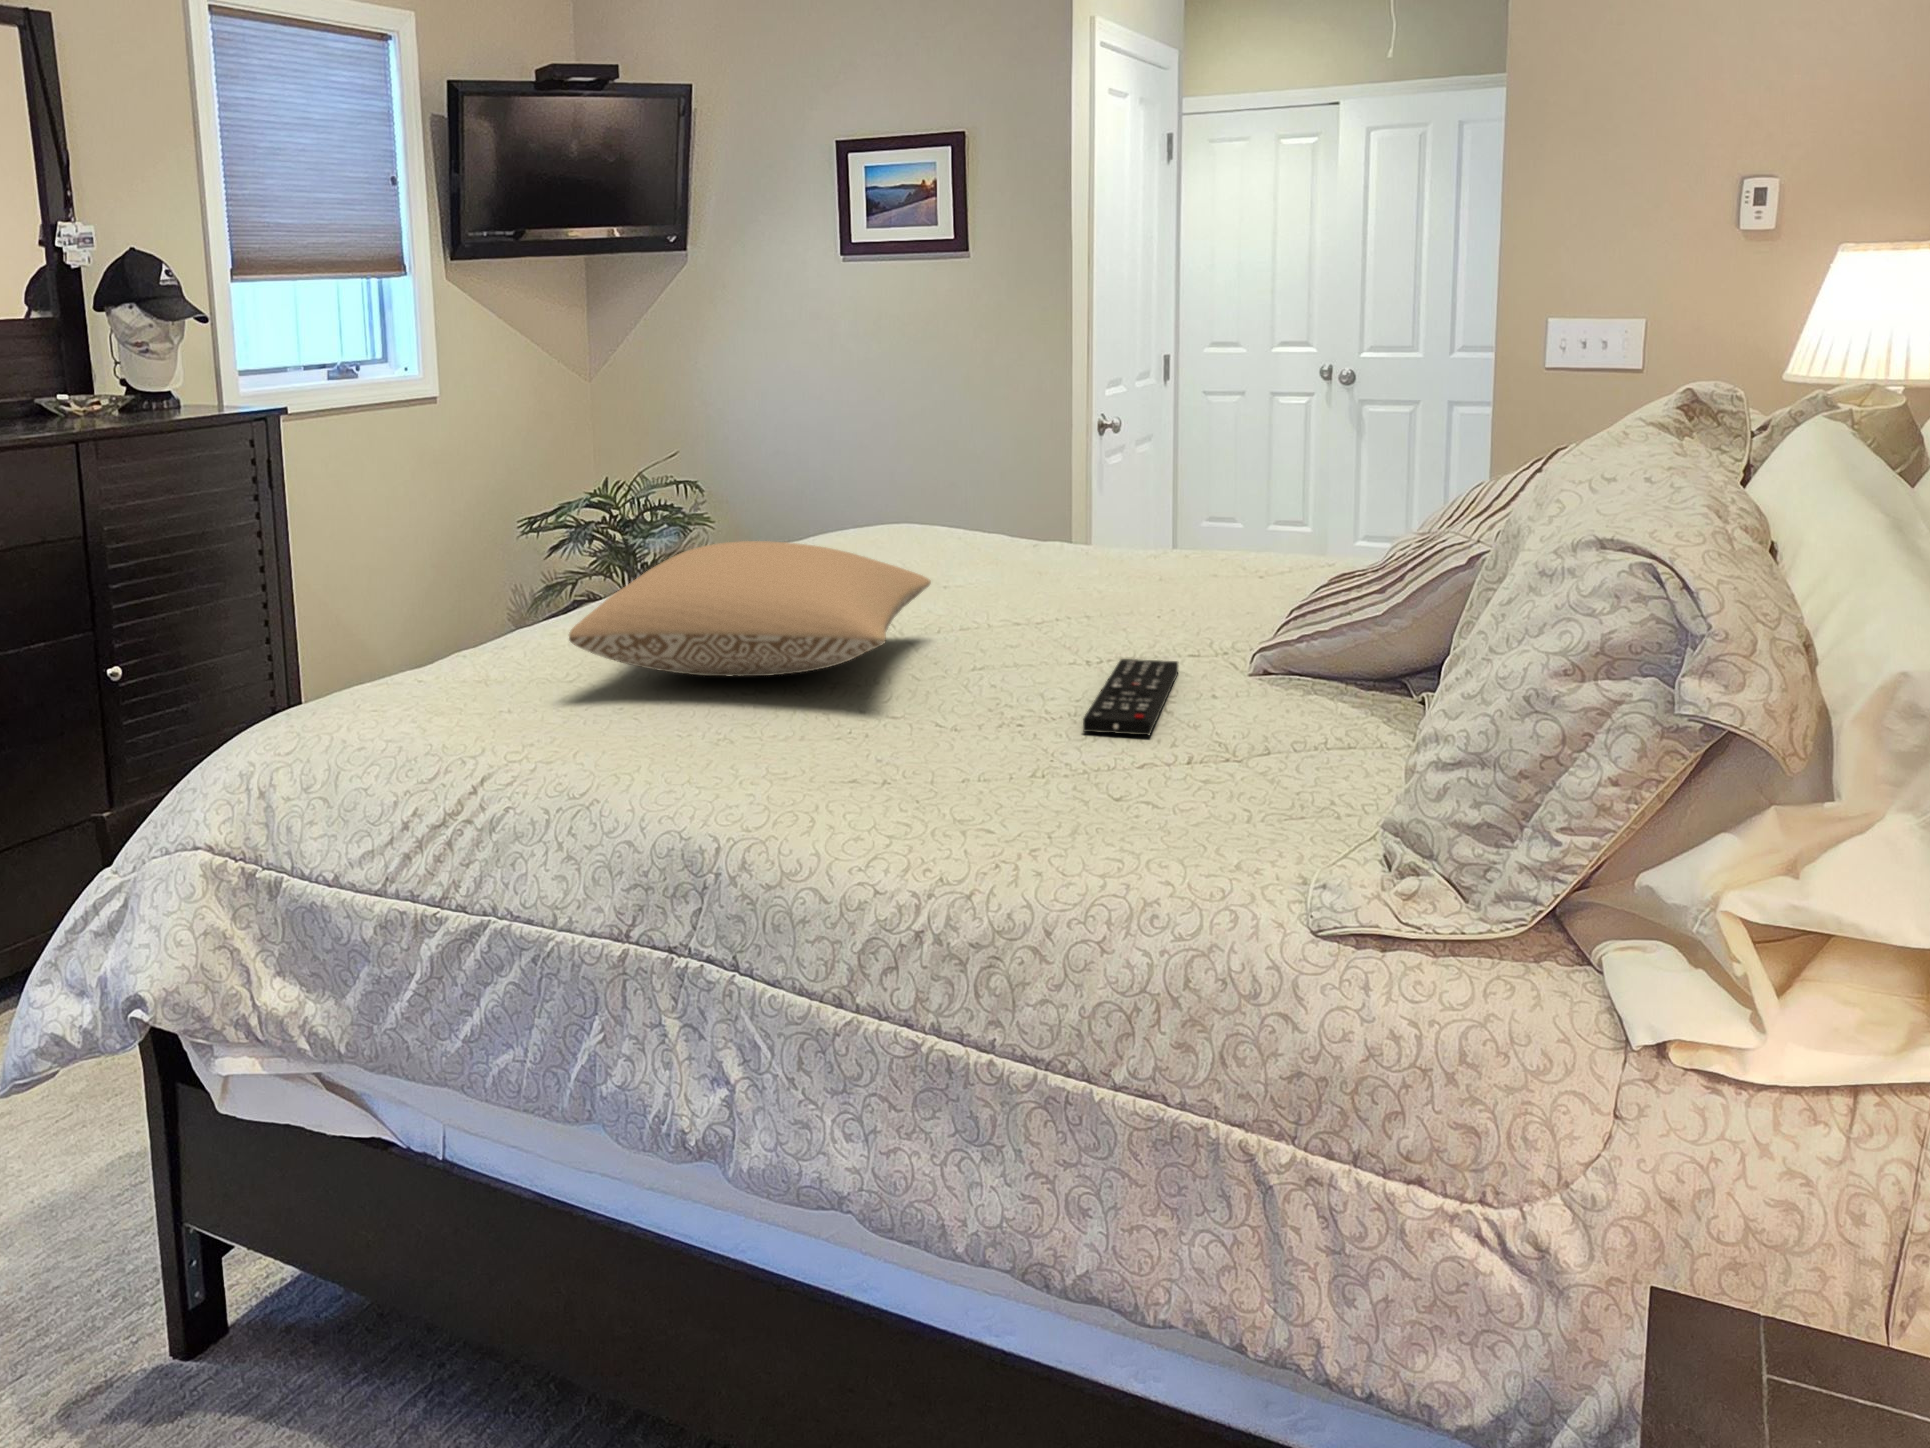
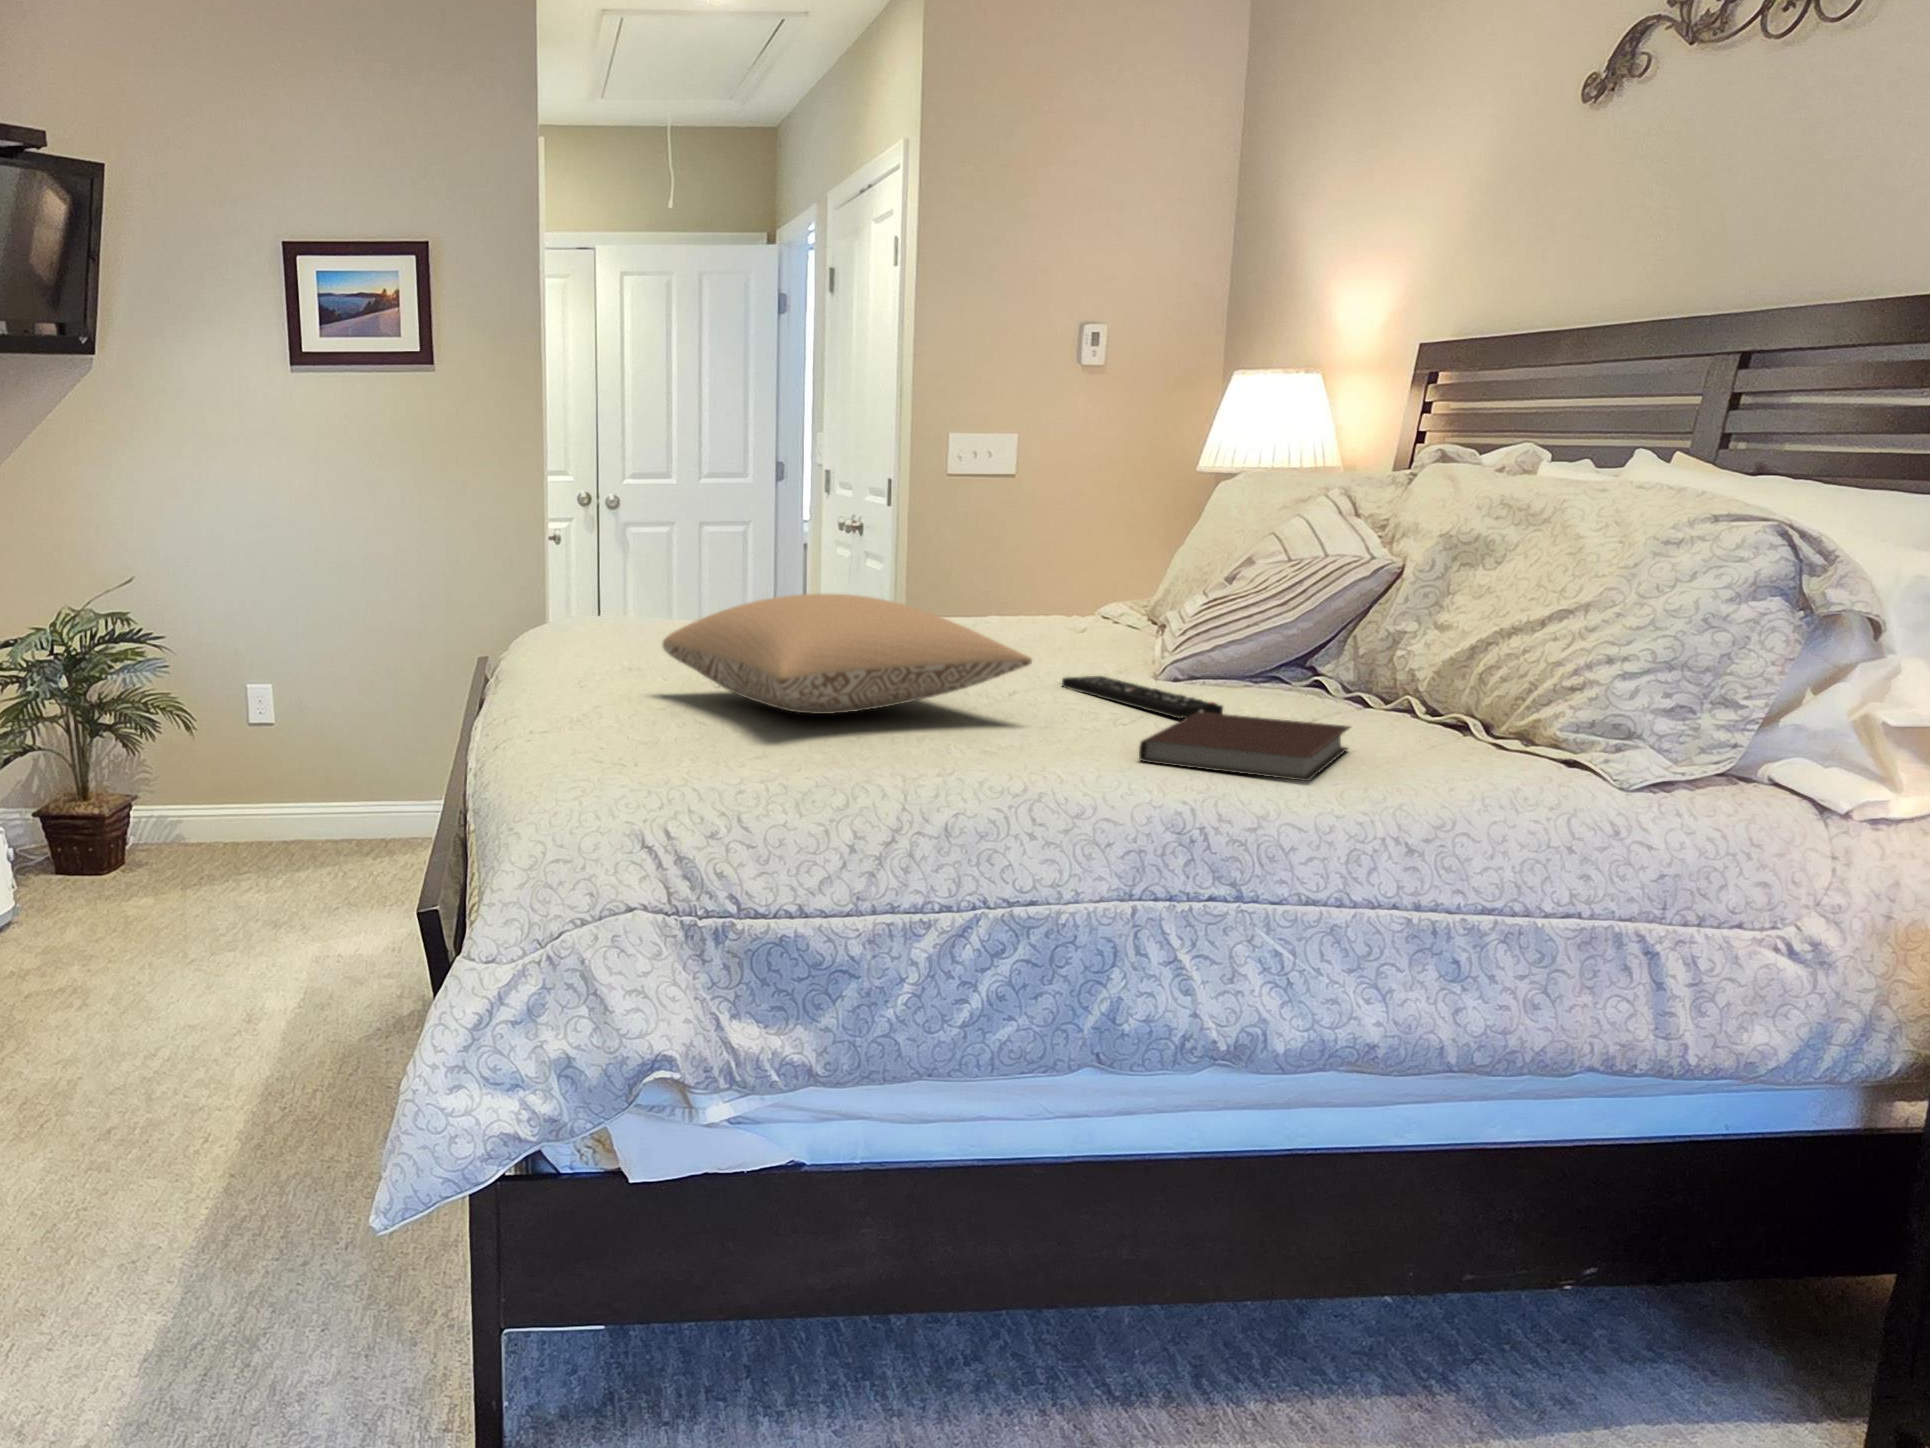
notebook: none [834,728,1141,838] -> present [1139,712,1350,781]

